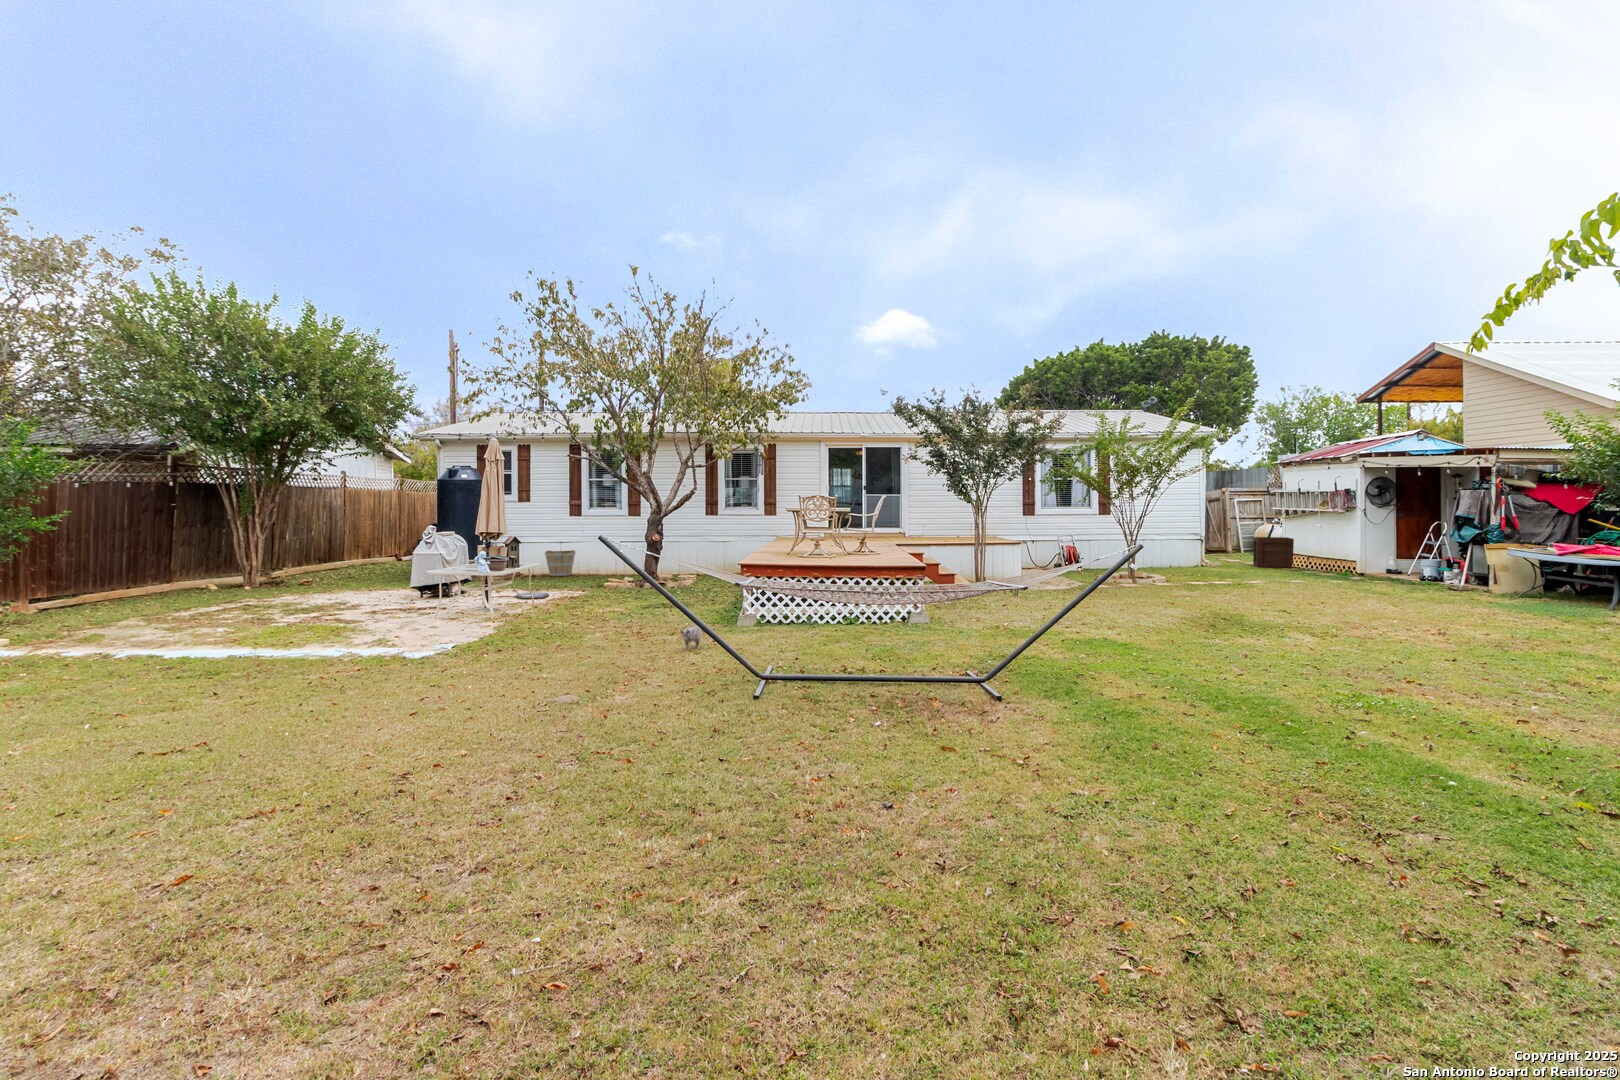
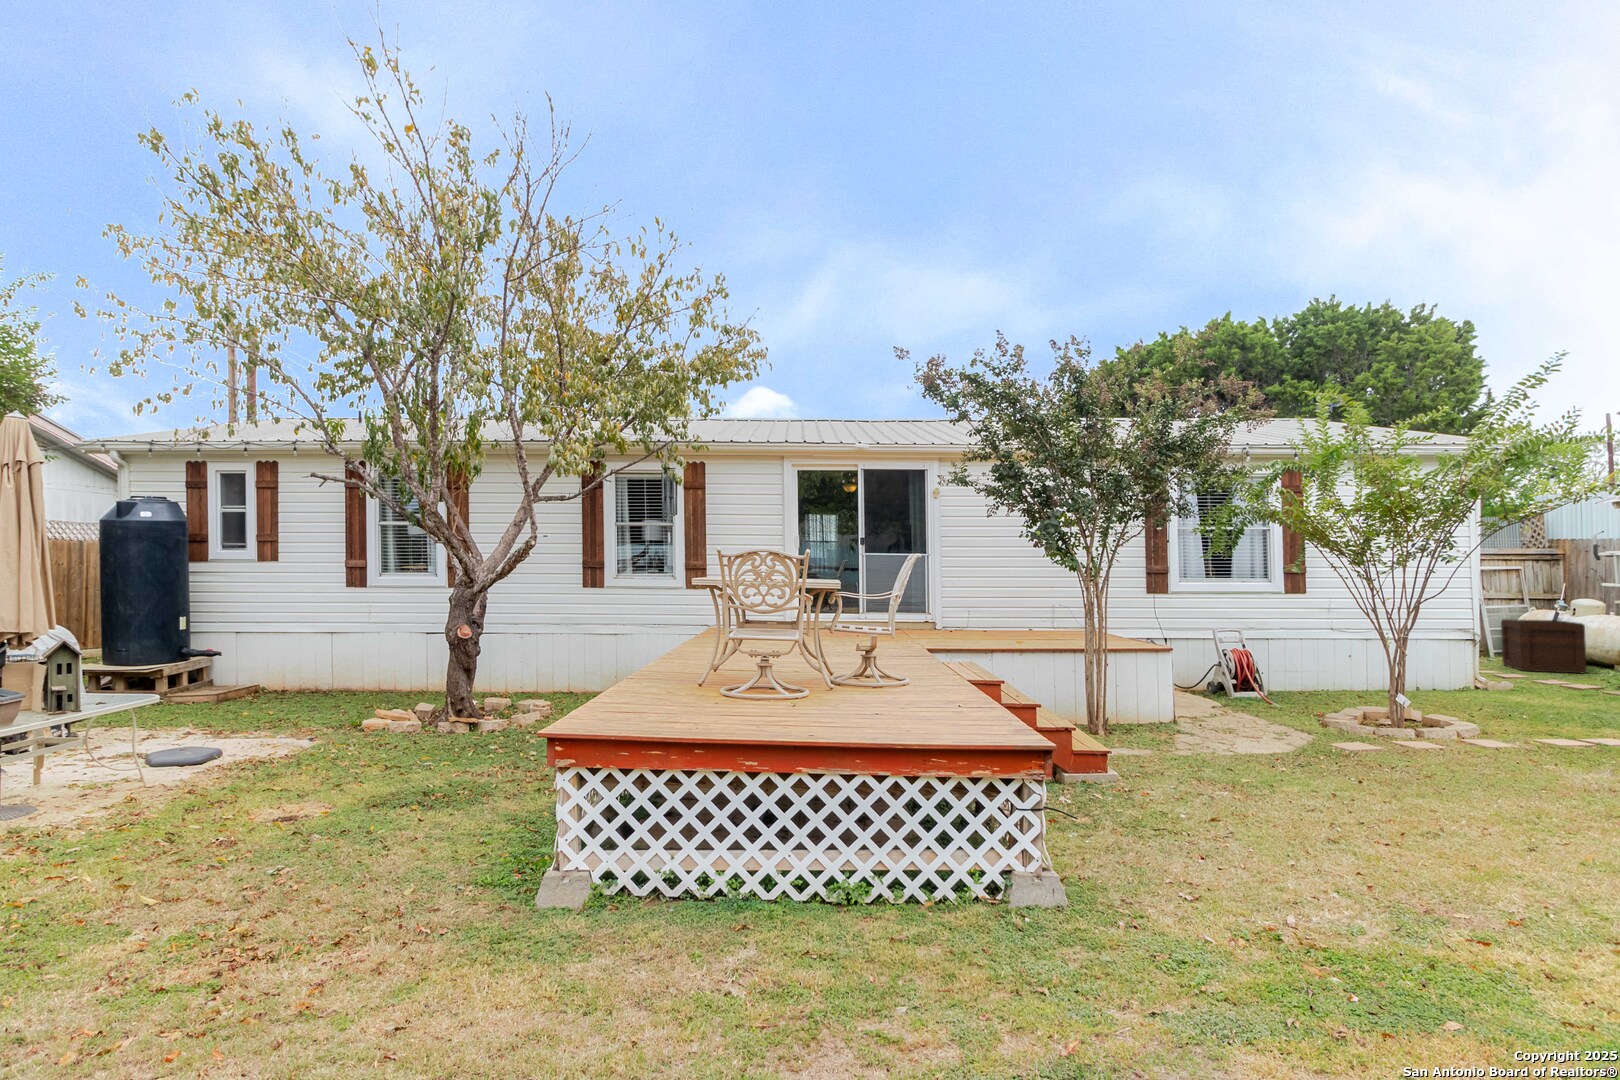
wooden bucket: present [545,550,575,576] -> none [284,650,347,700]

